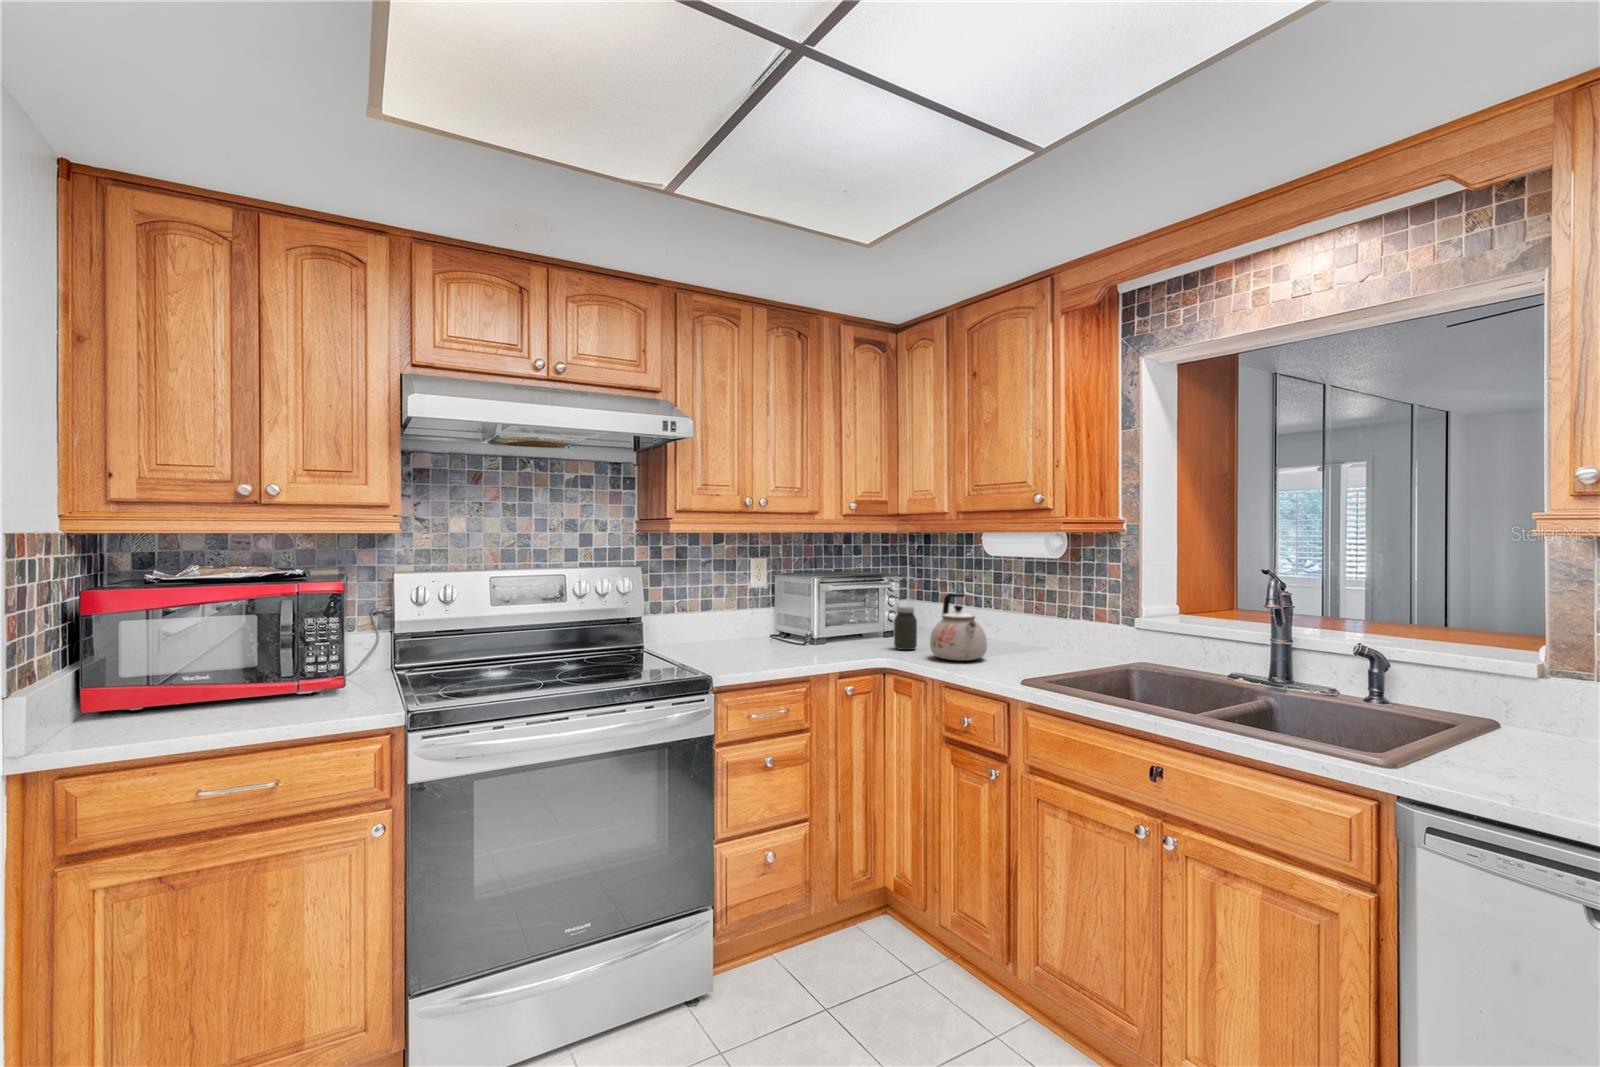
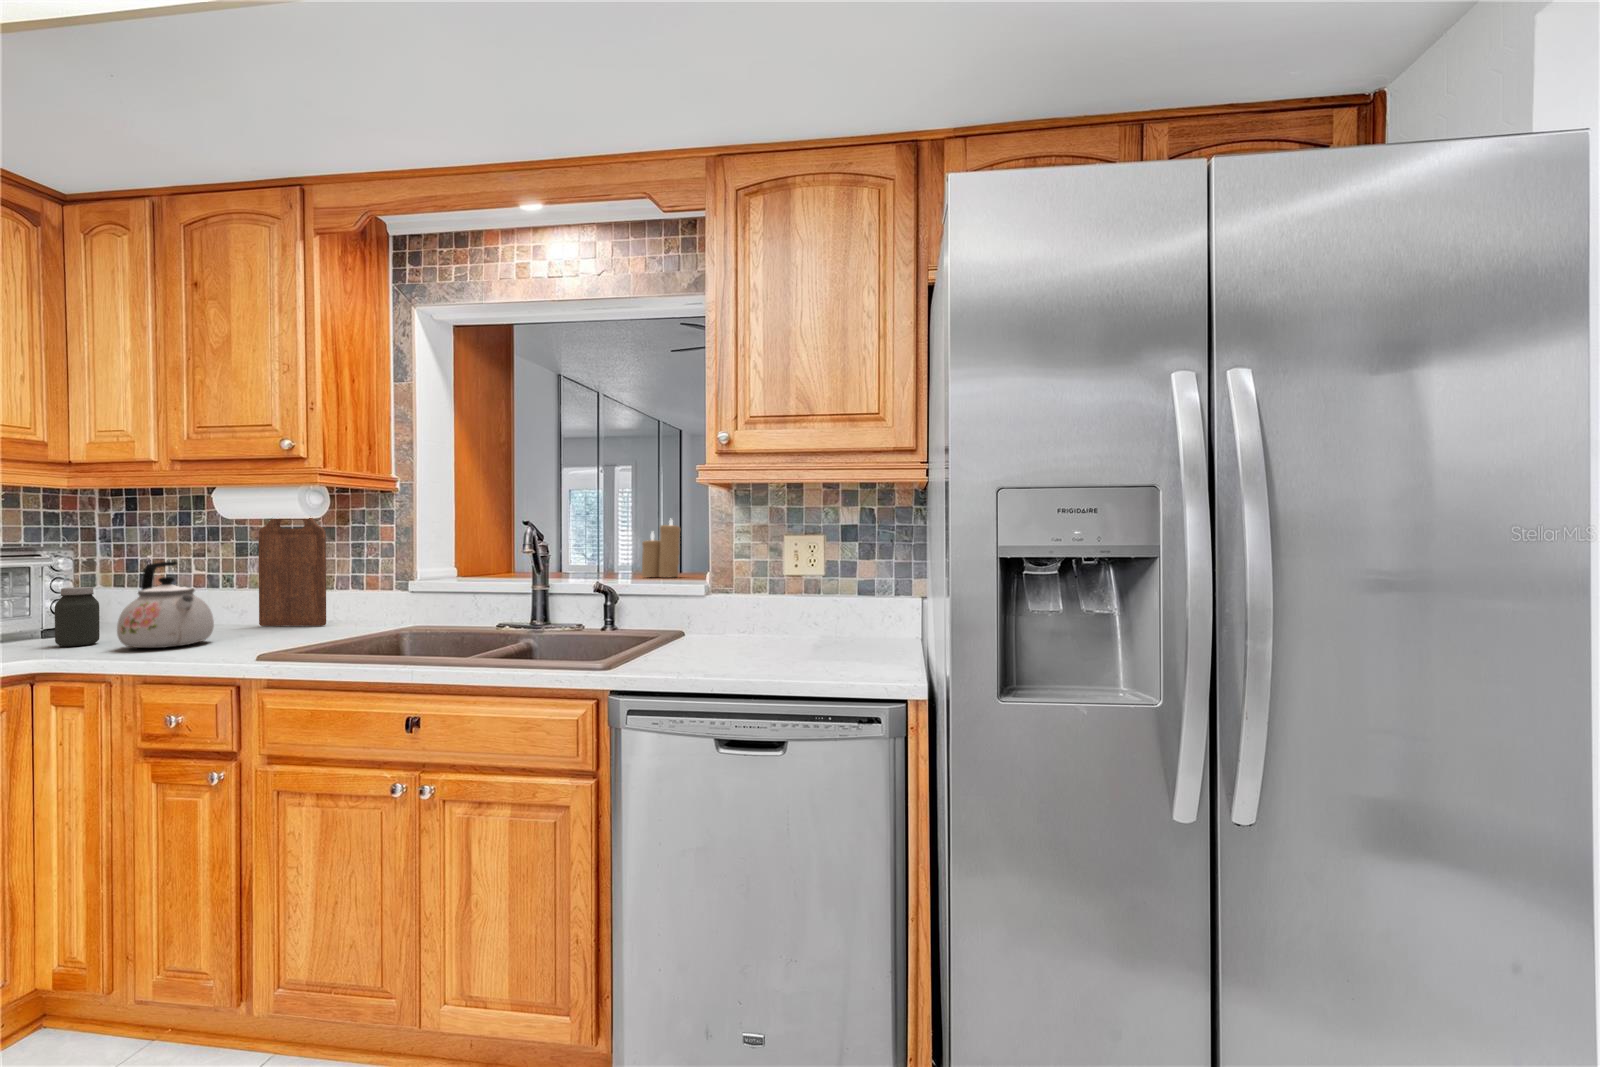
cutting board: none [1012,553,1063,653] -> present [259,518,326,626]
candle: none [1421,573,1486,651] -> present [642,519,680,577]

